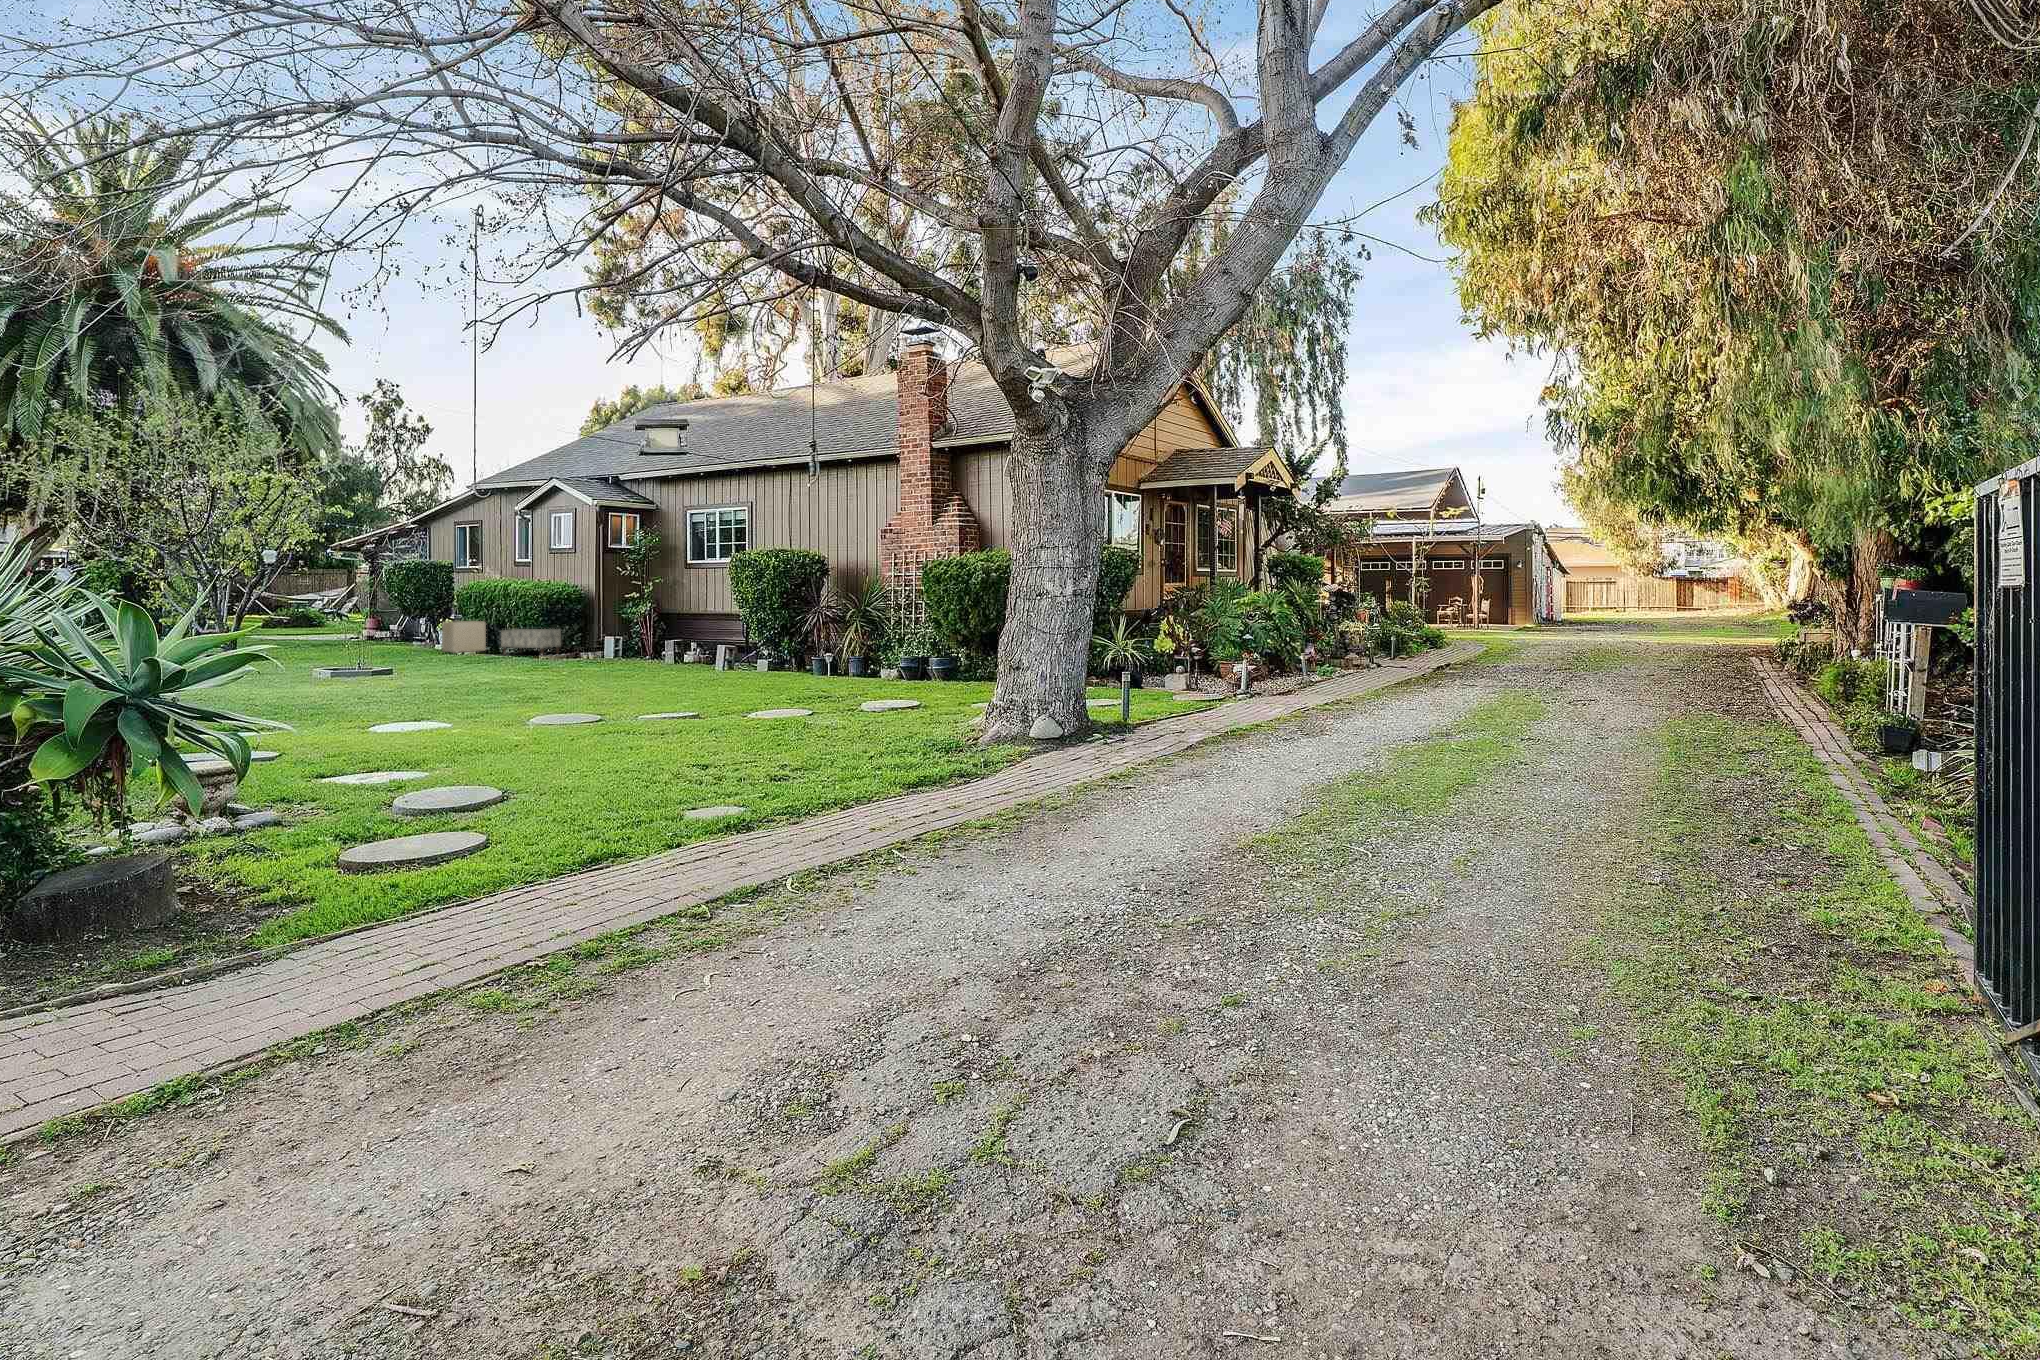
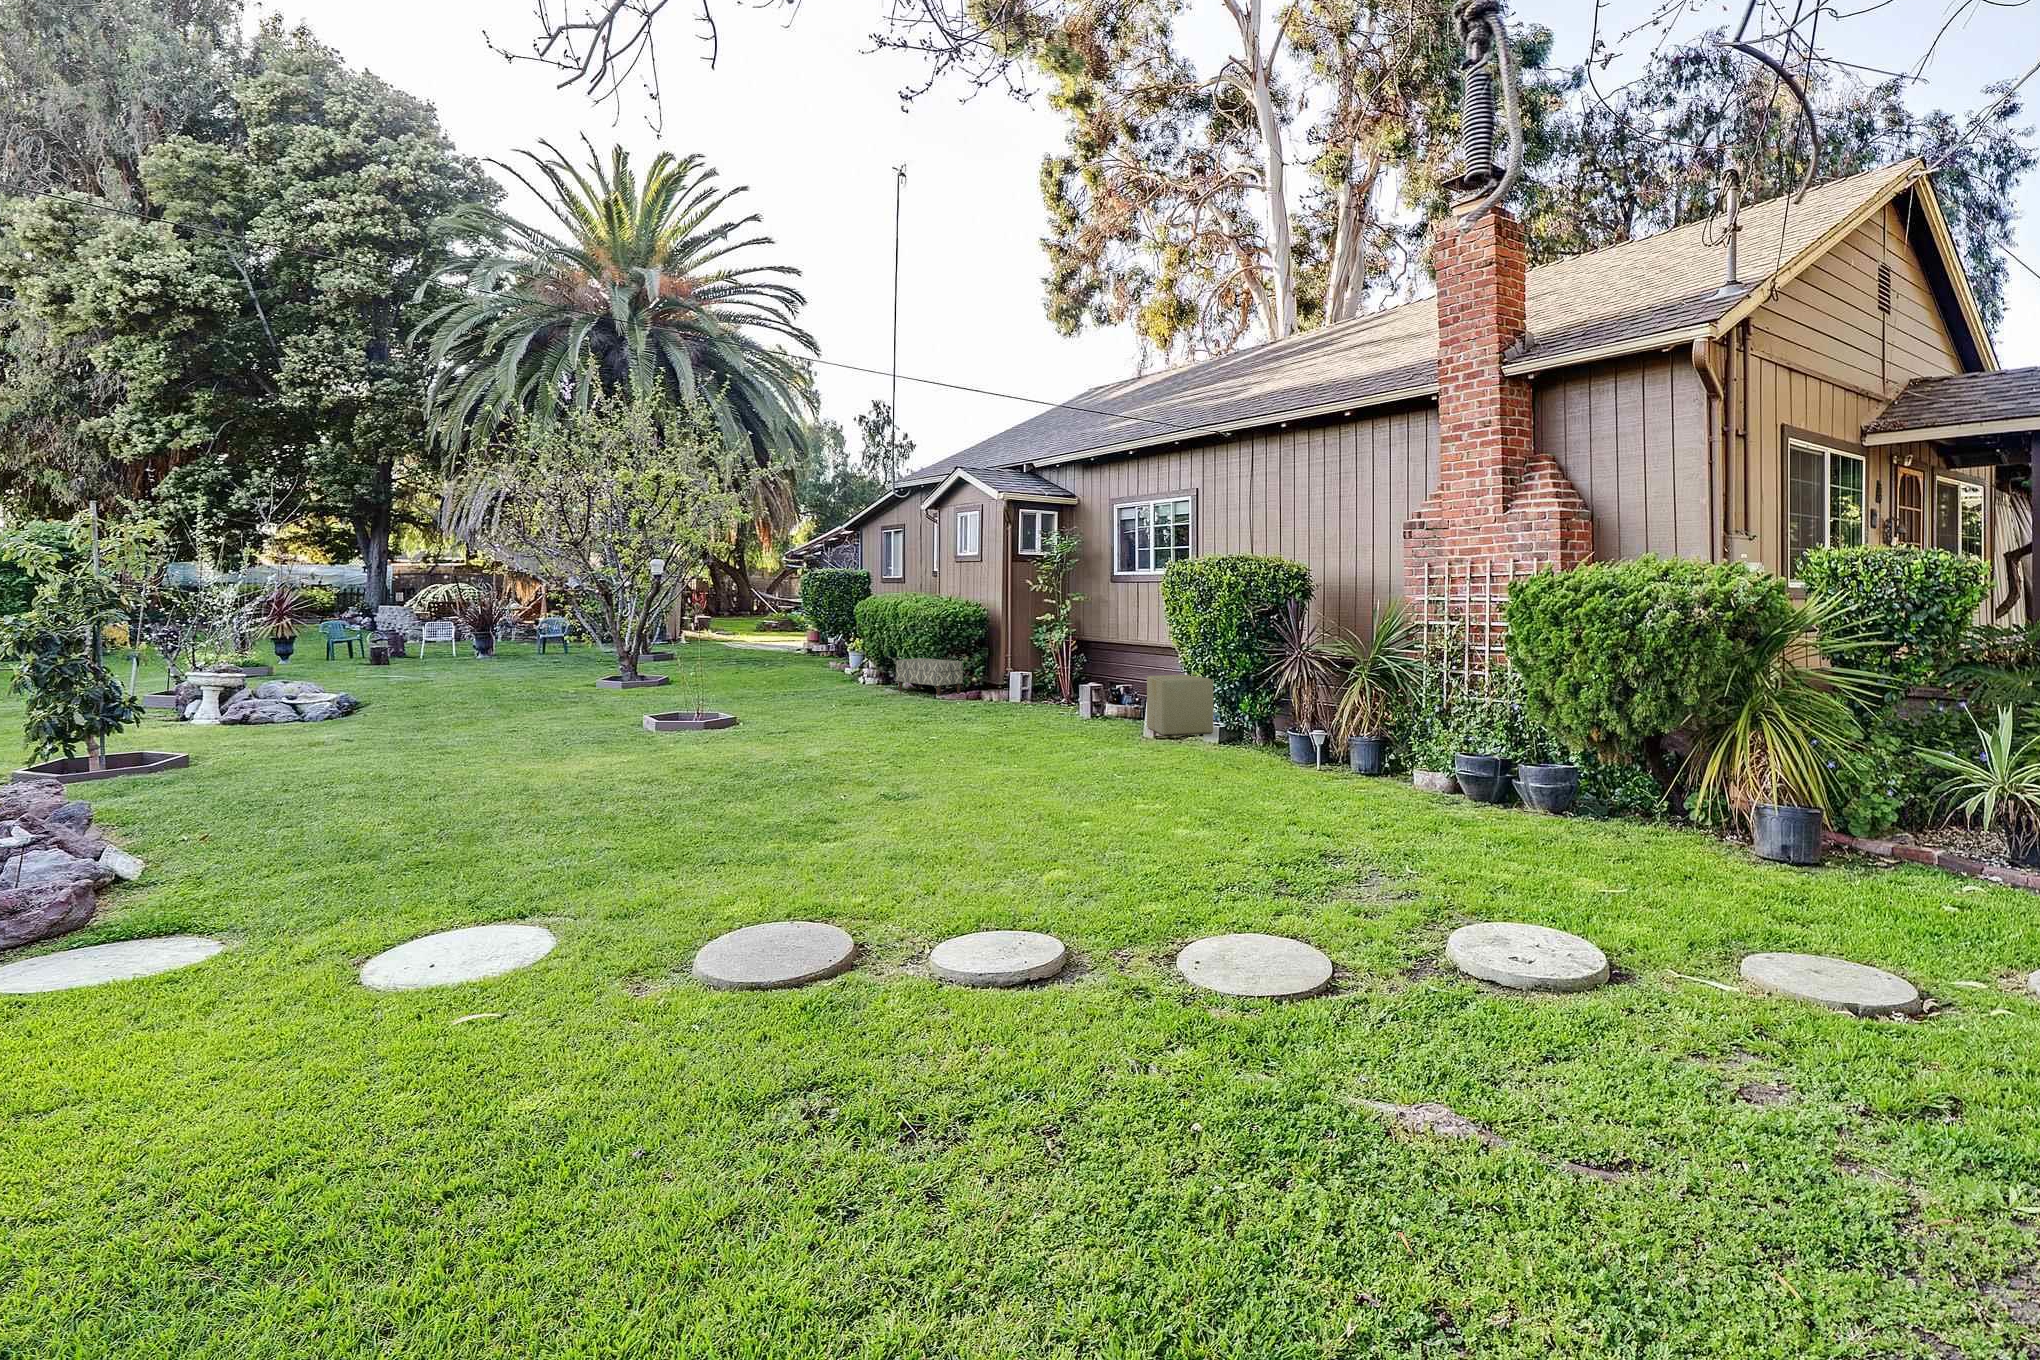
cardboard box: present [442,621,486,653] -> present [1147,675,1213,735]

